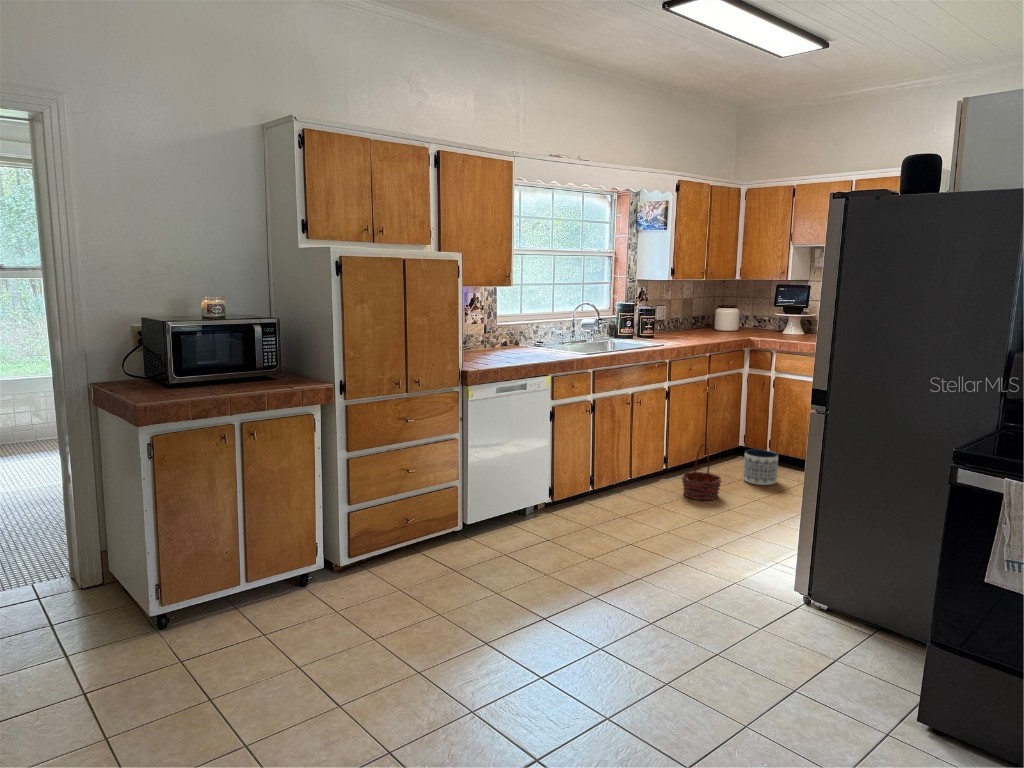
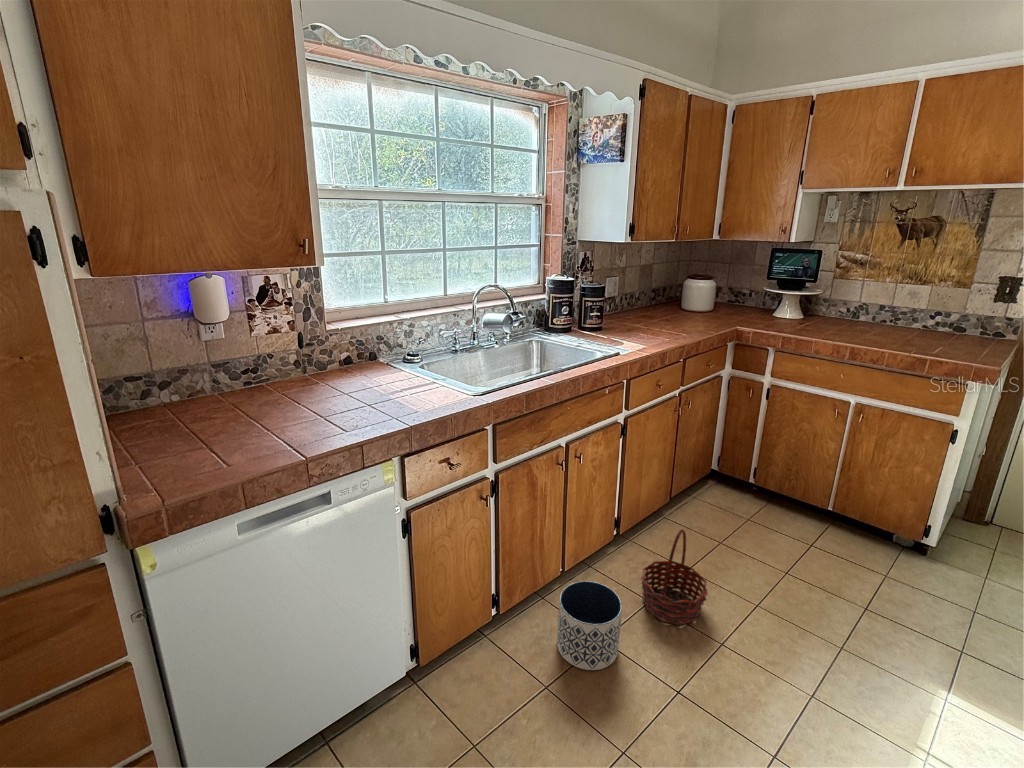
planter: present [743,450,778,485] -> present [557,581,622,670]

